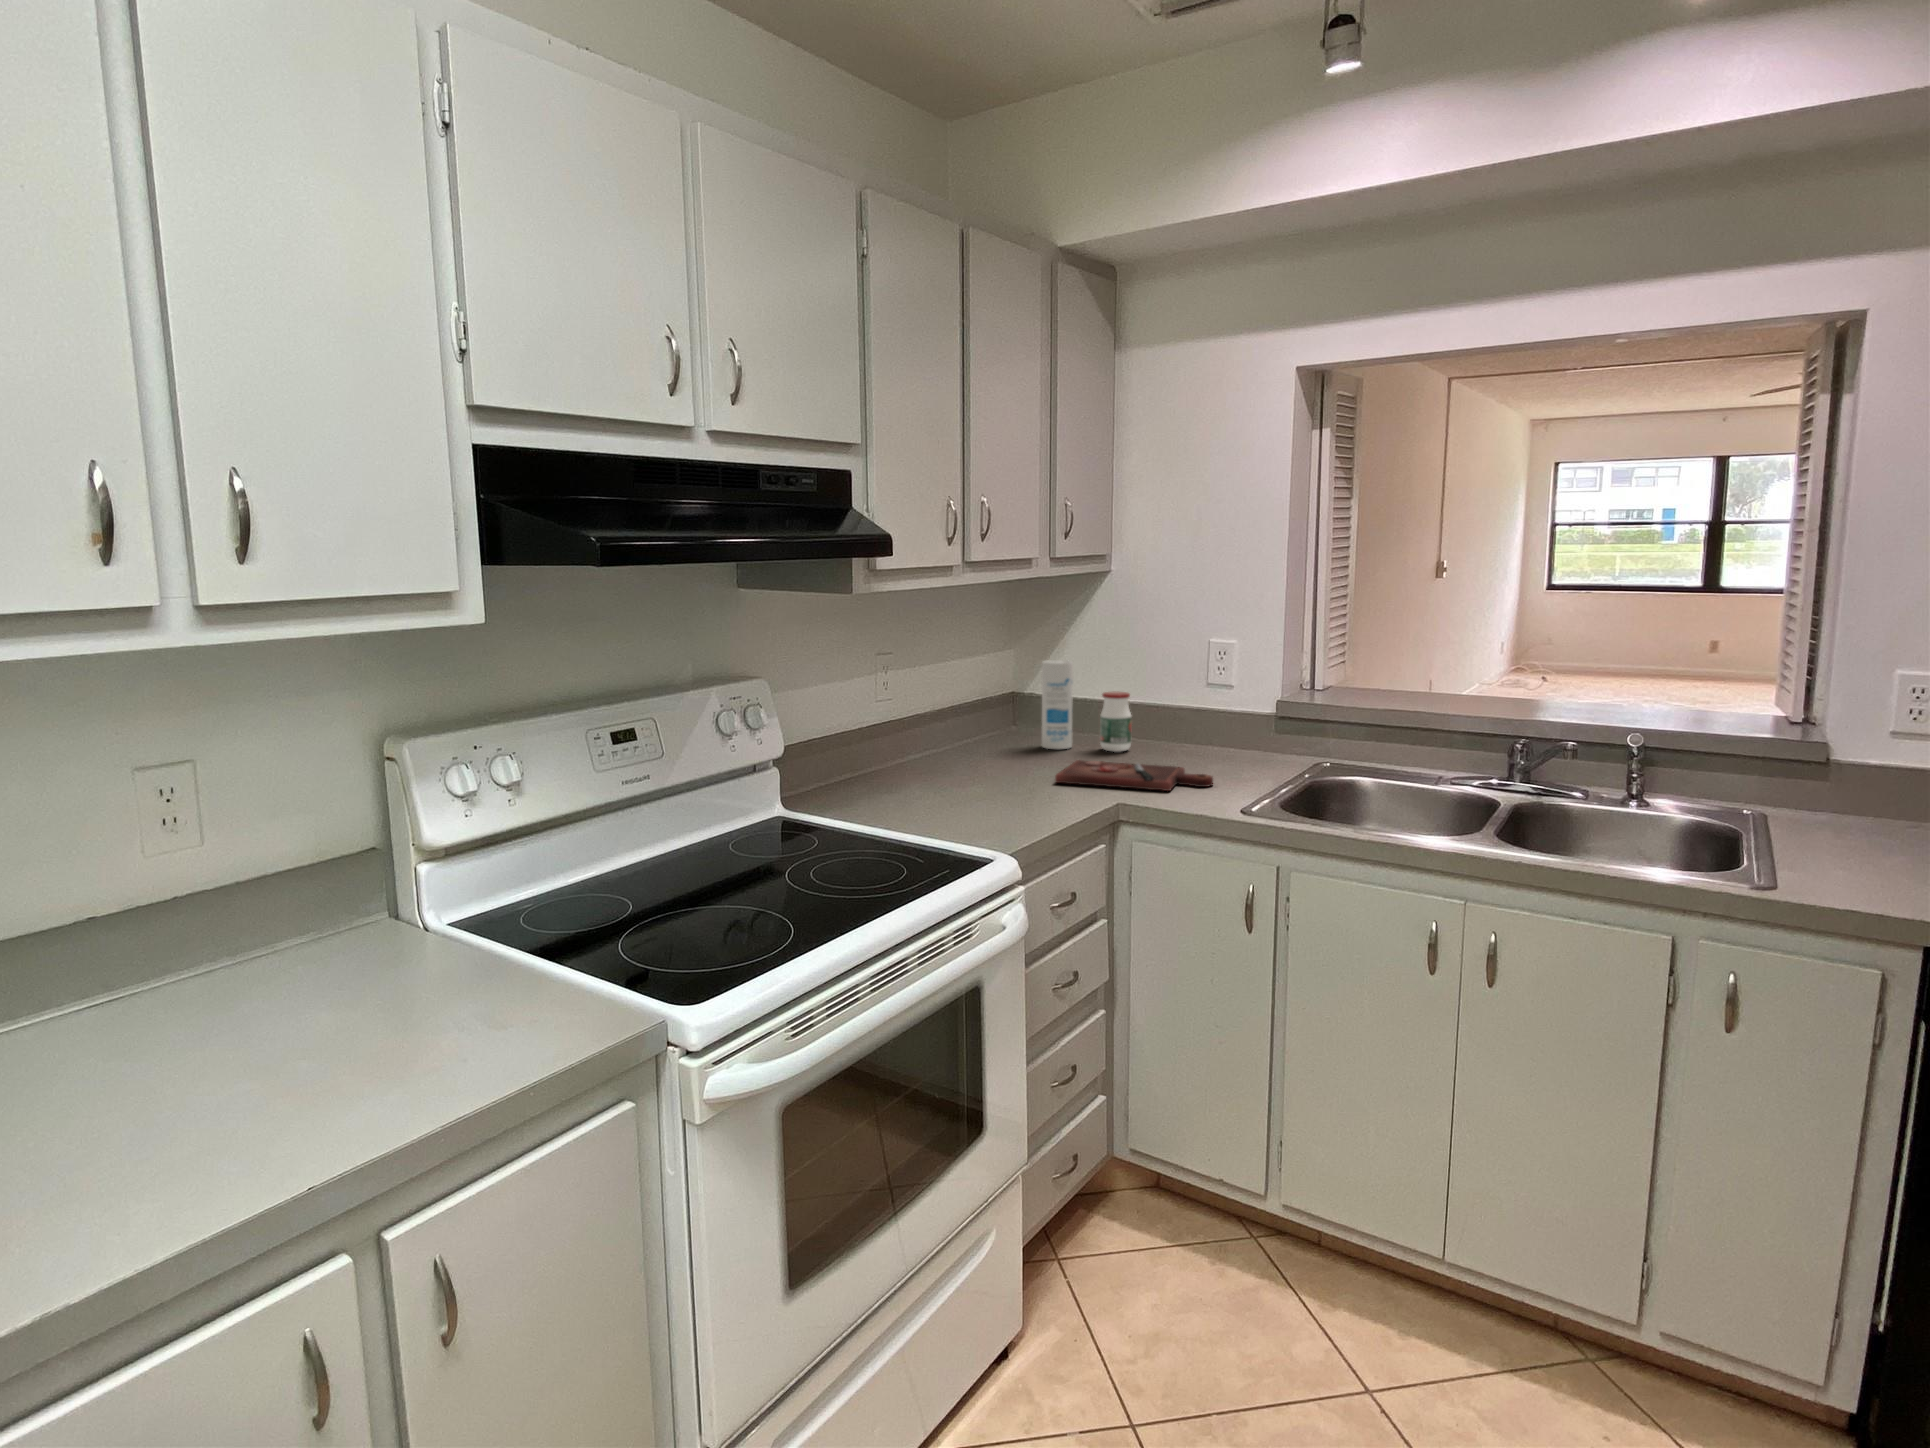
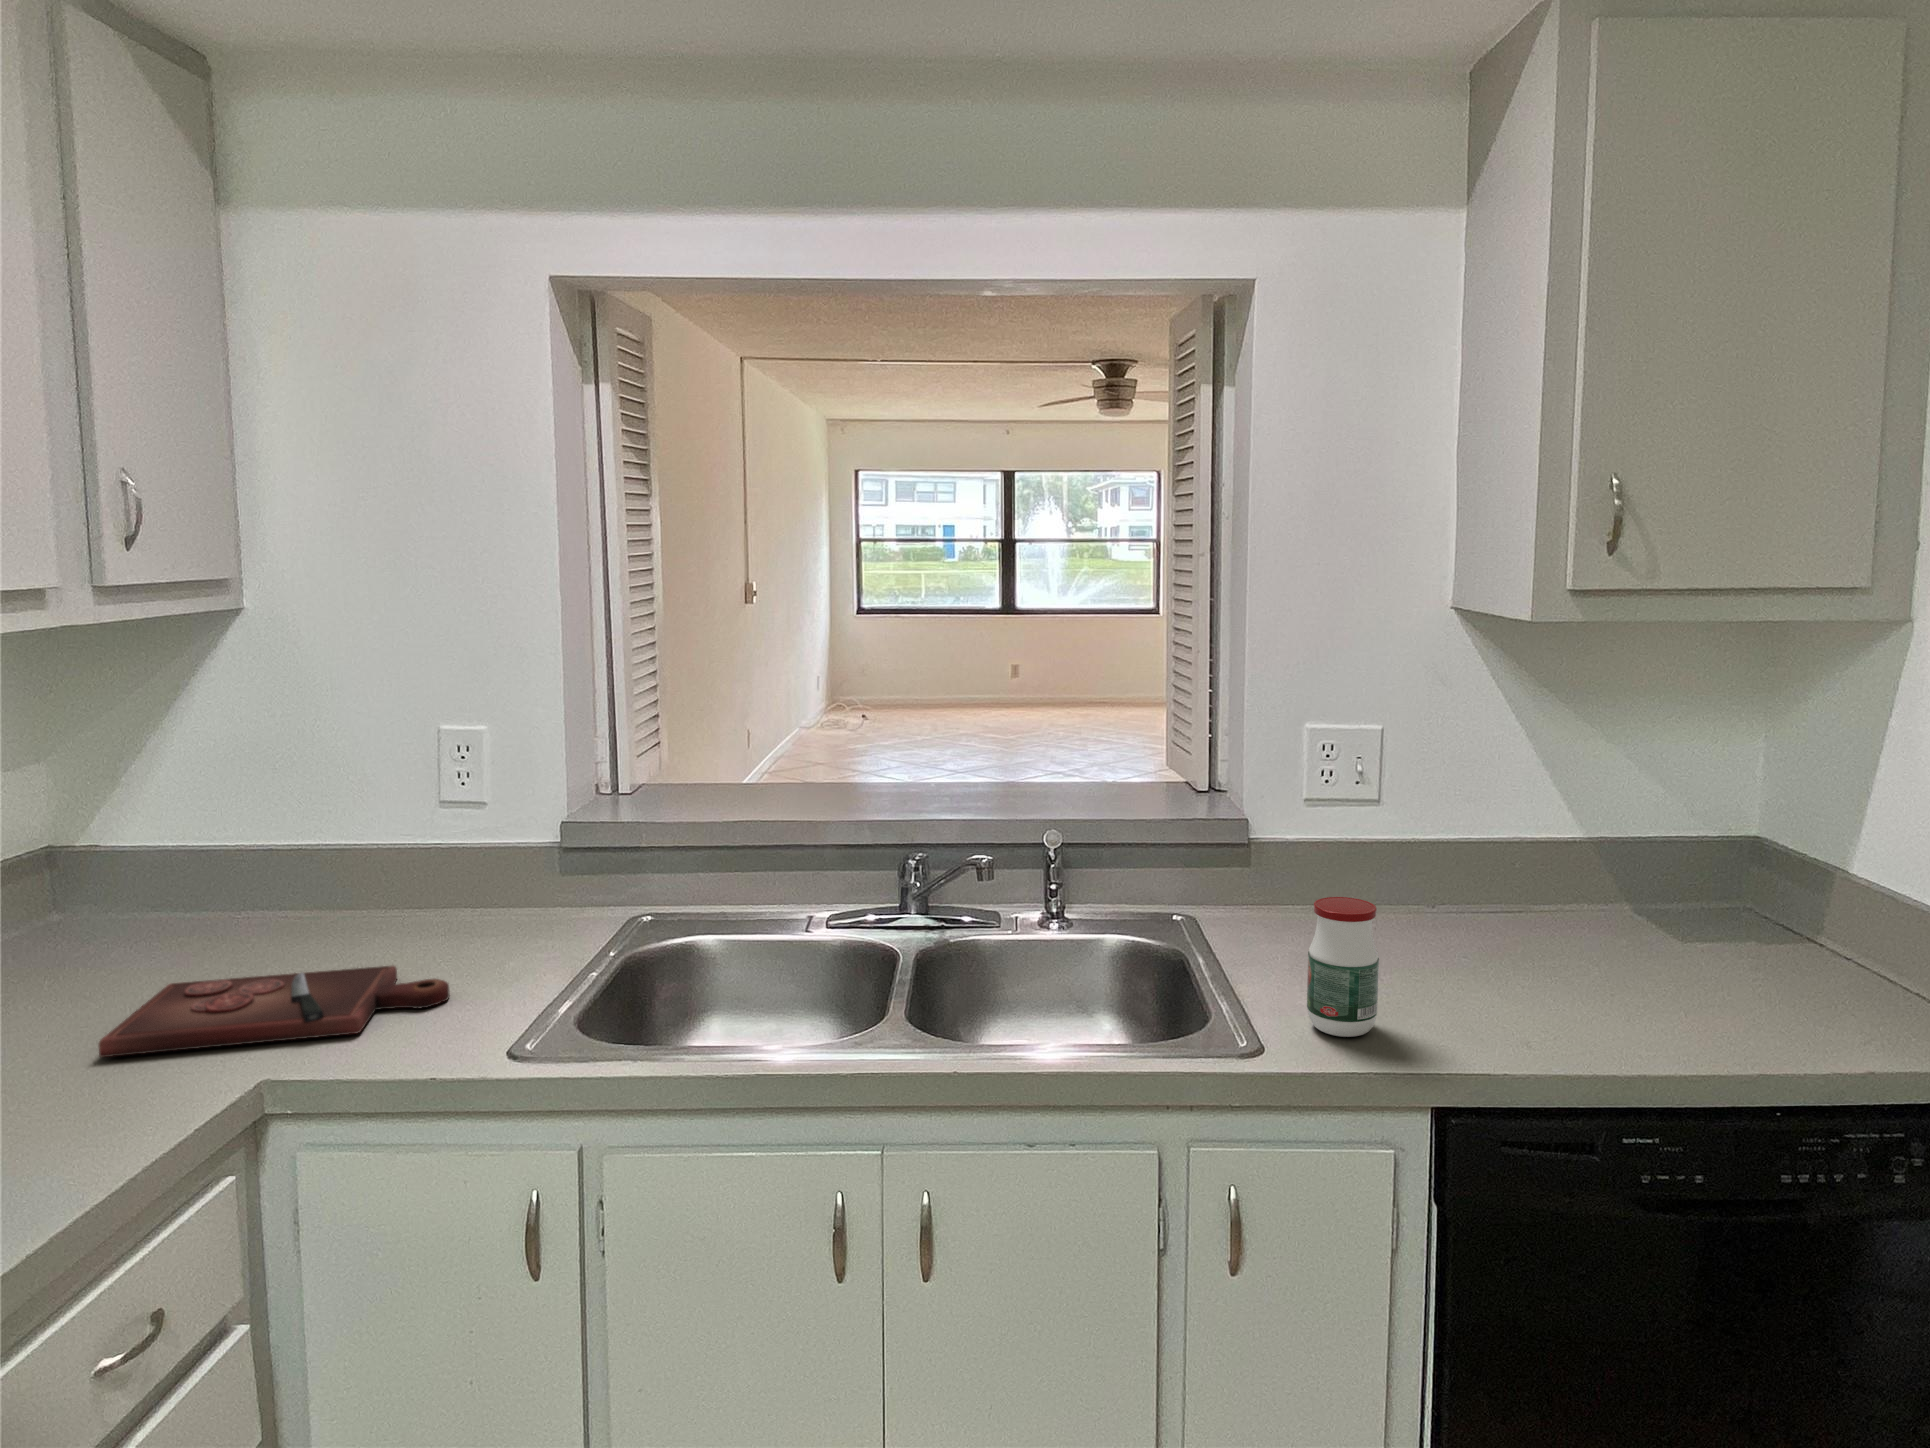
canister: present [1042,660,1073,749] -> none [96,779,179,952]
jar: present [1100,692,1132,752] -> present [1307,897,1379,1037]

